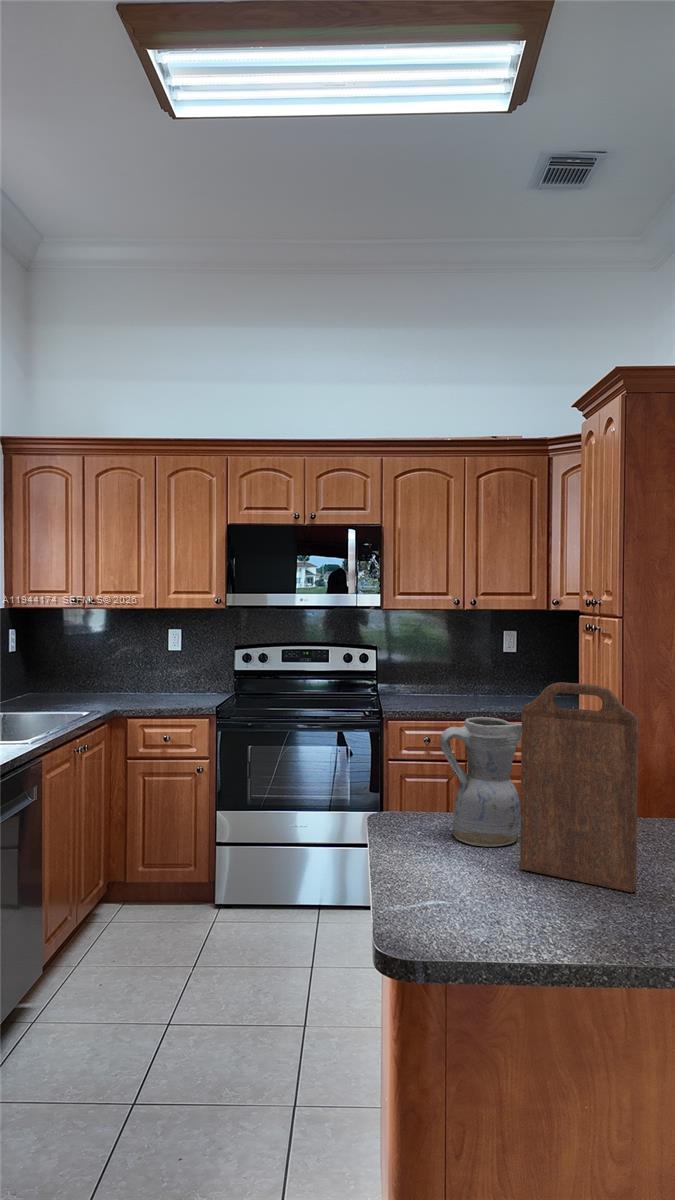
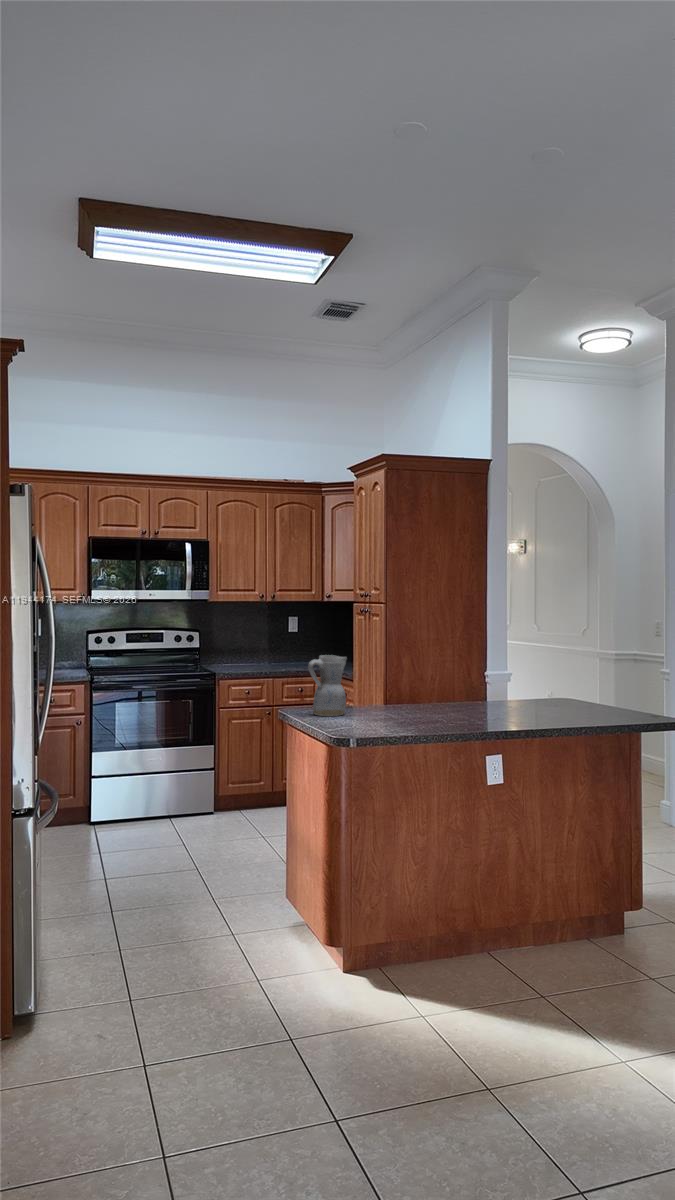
cutting board: present [520,682,639,892] -> none [352,633,403,722]

